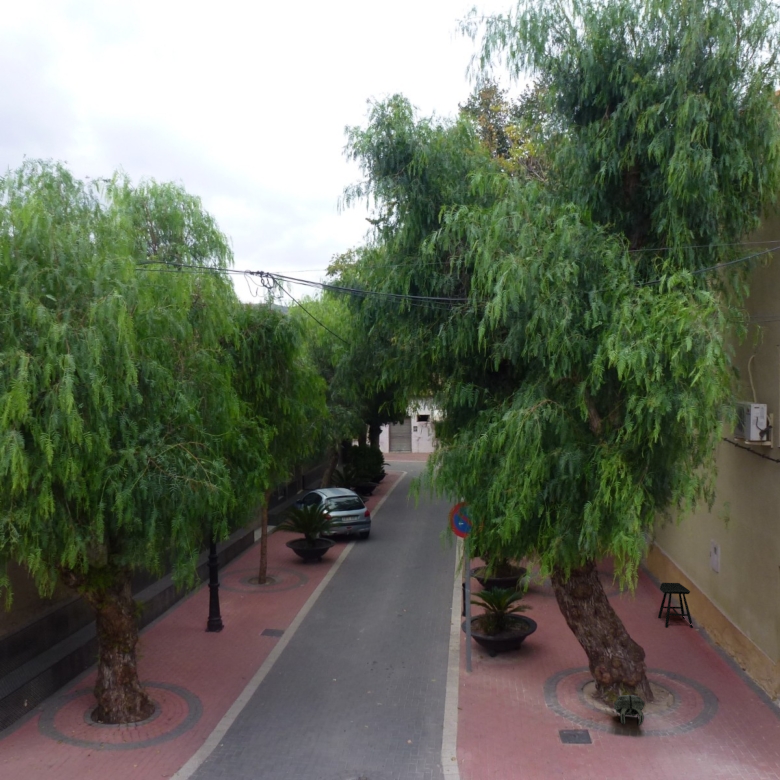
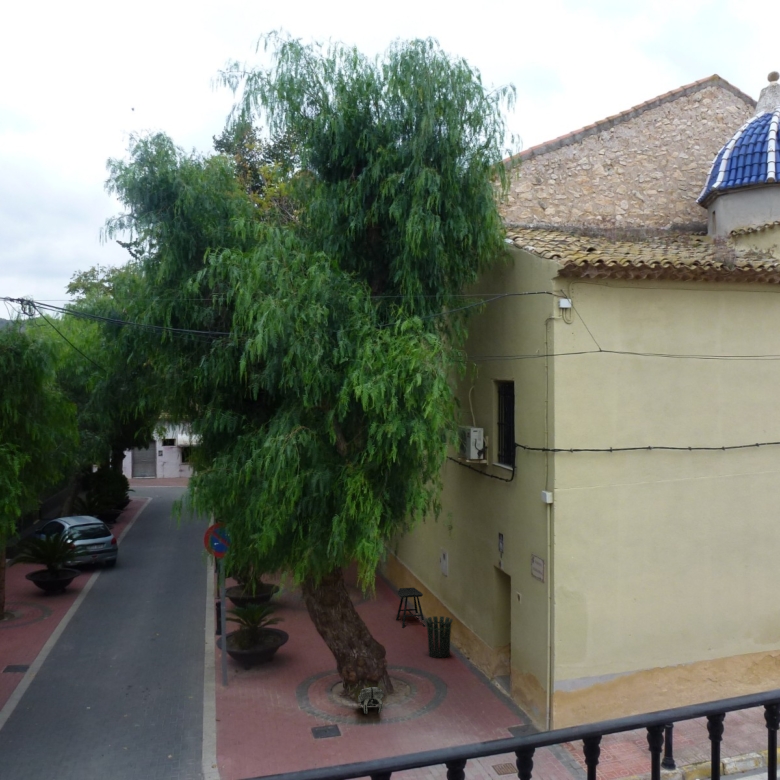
waste bin: none [693,619,728,668] -> present [425,616,453,658]

